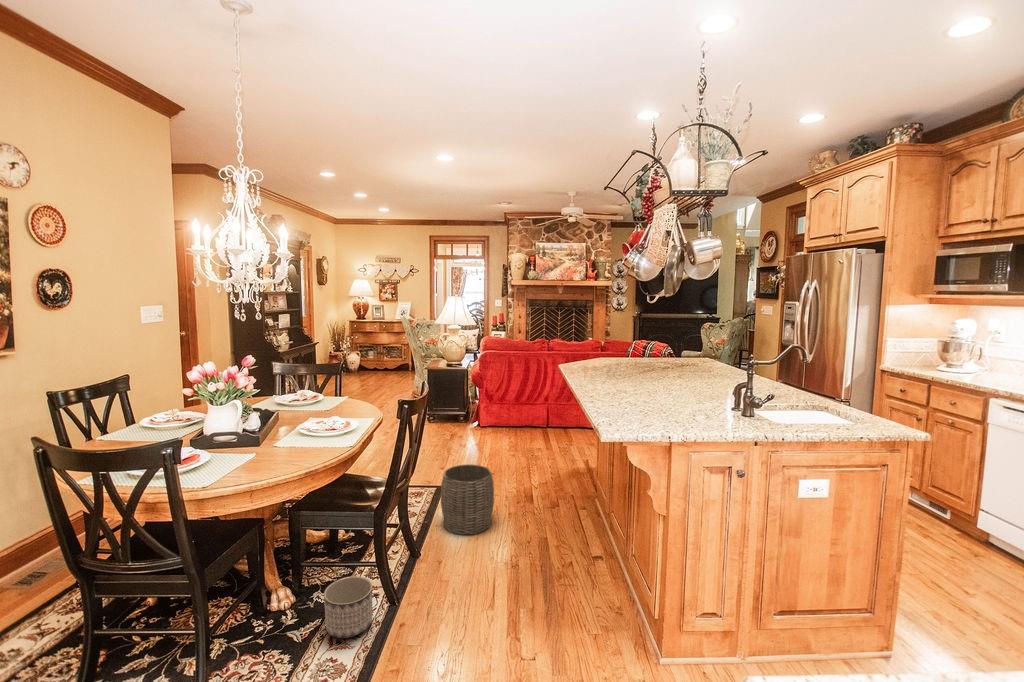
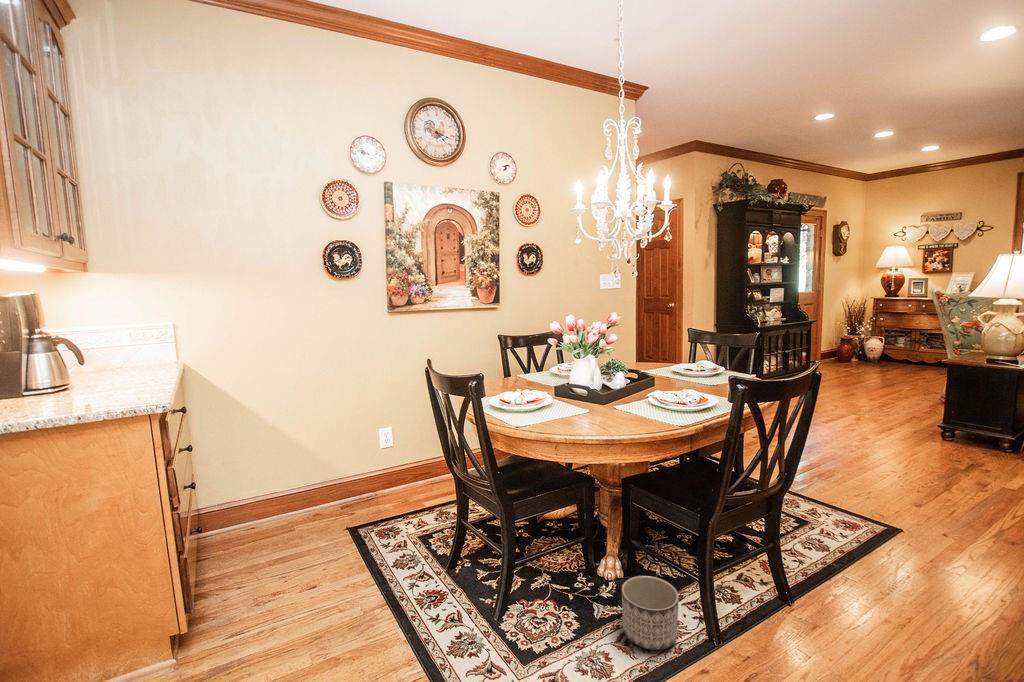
woven basket: present [441,465,494,535] -> none [856,509,967,632]

